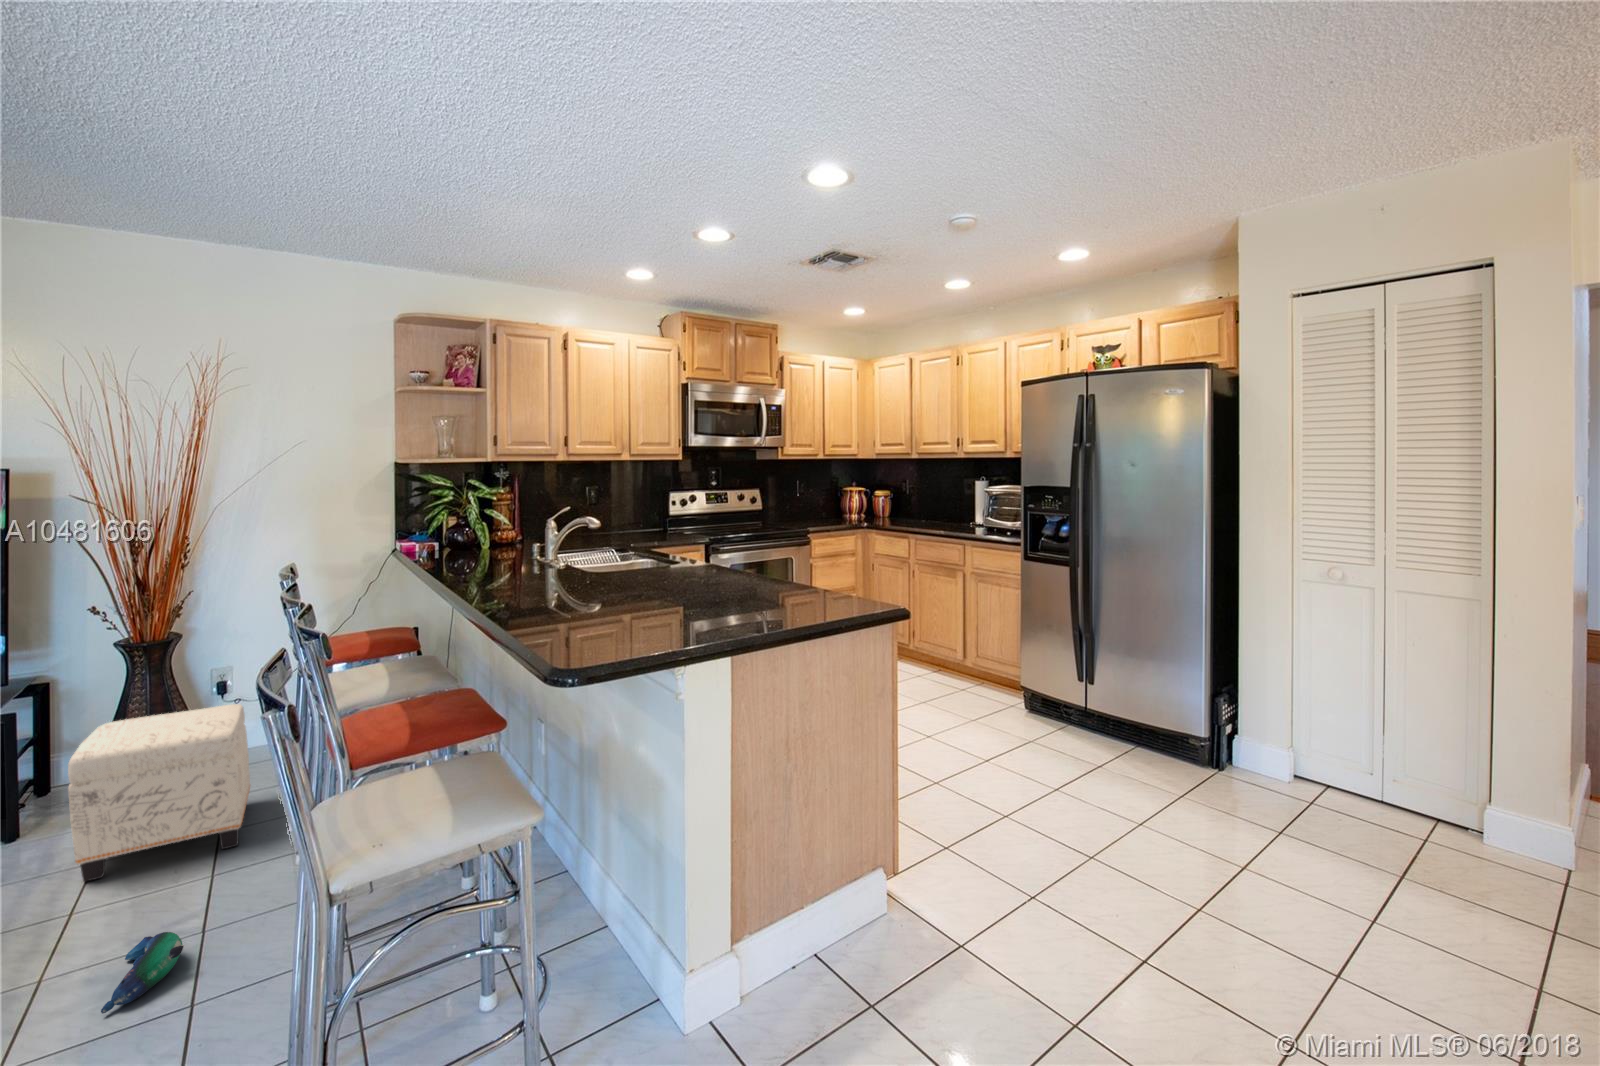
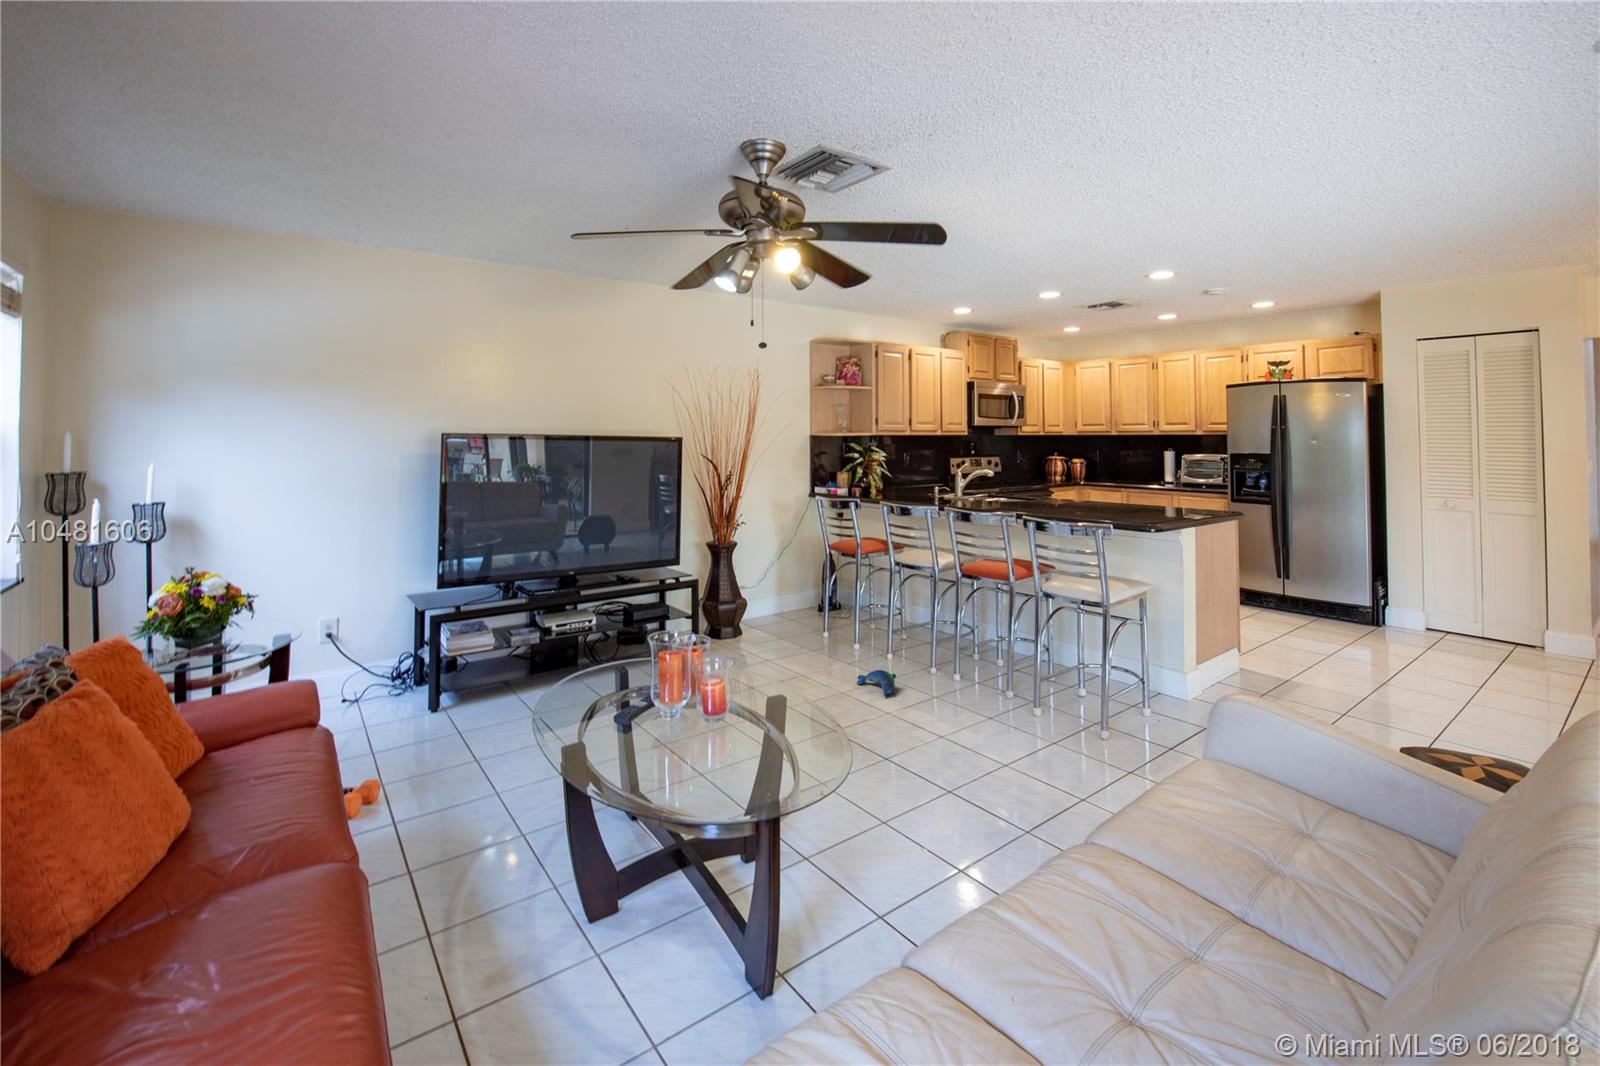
ottoman: present [68,704,250,882] -> none [740,578,830,663]

